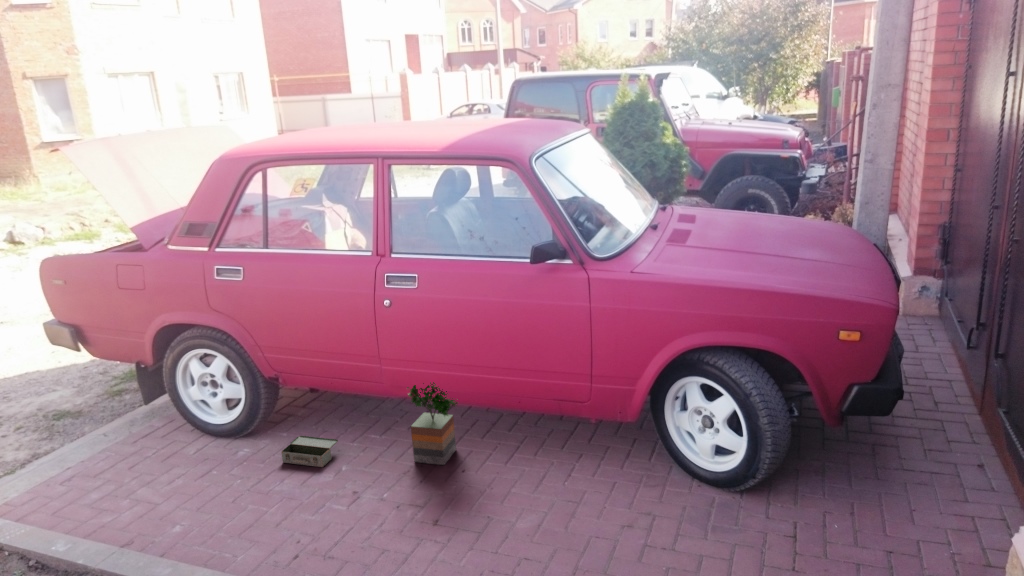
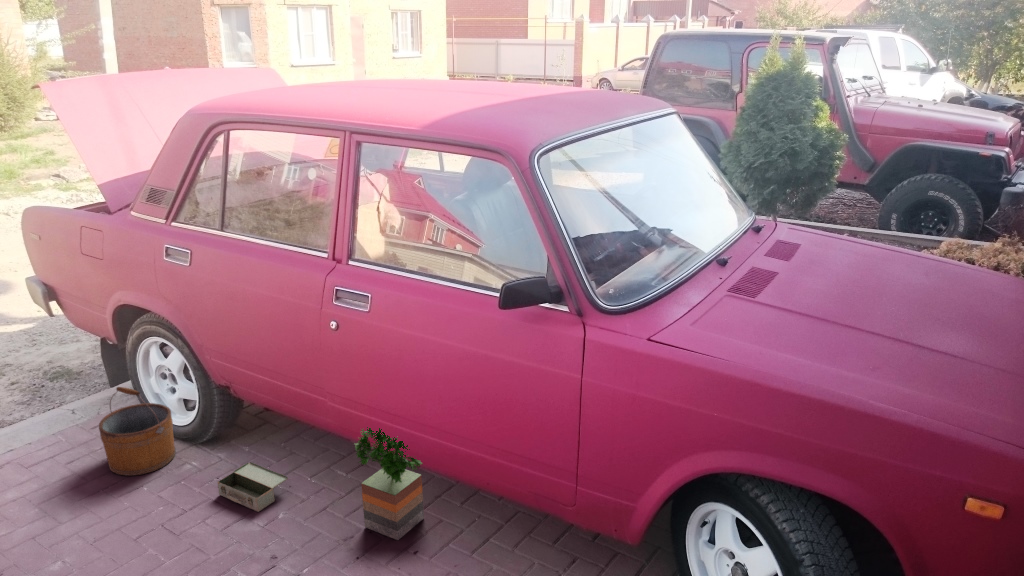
bucket: none [162,391,225,464] -> present [99,387,175,476]

